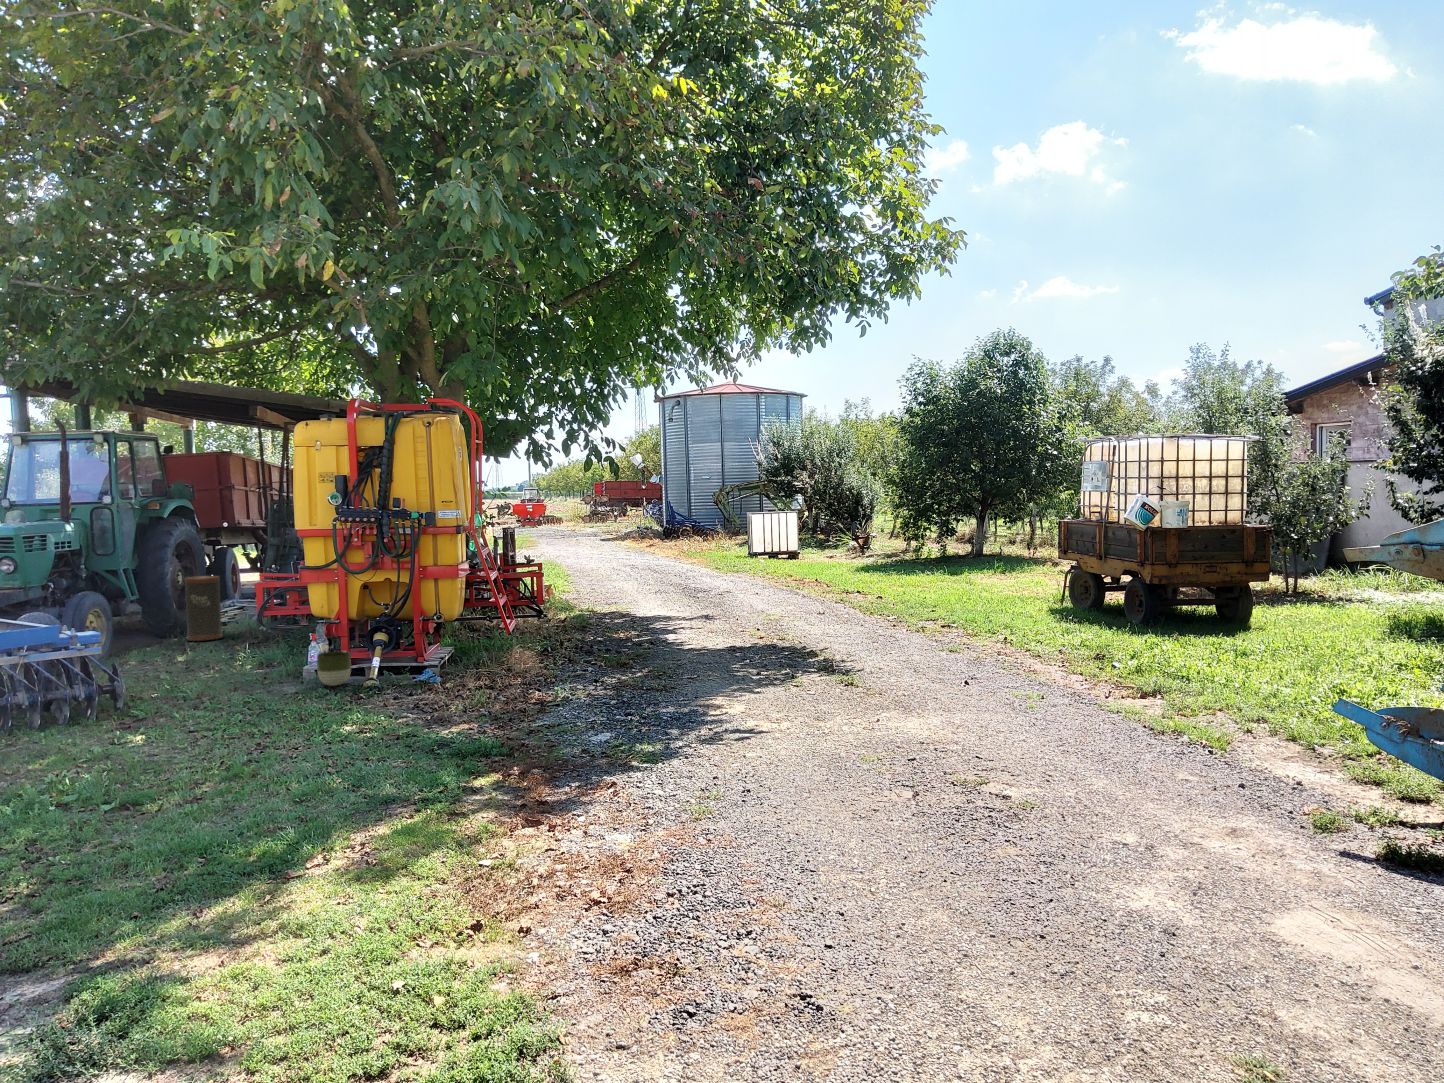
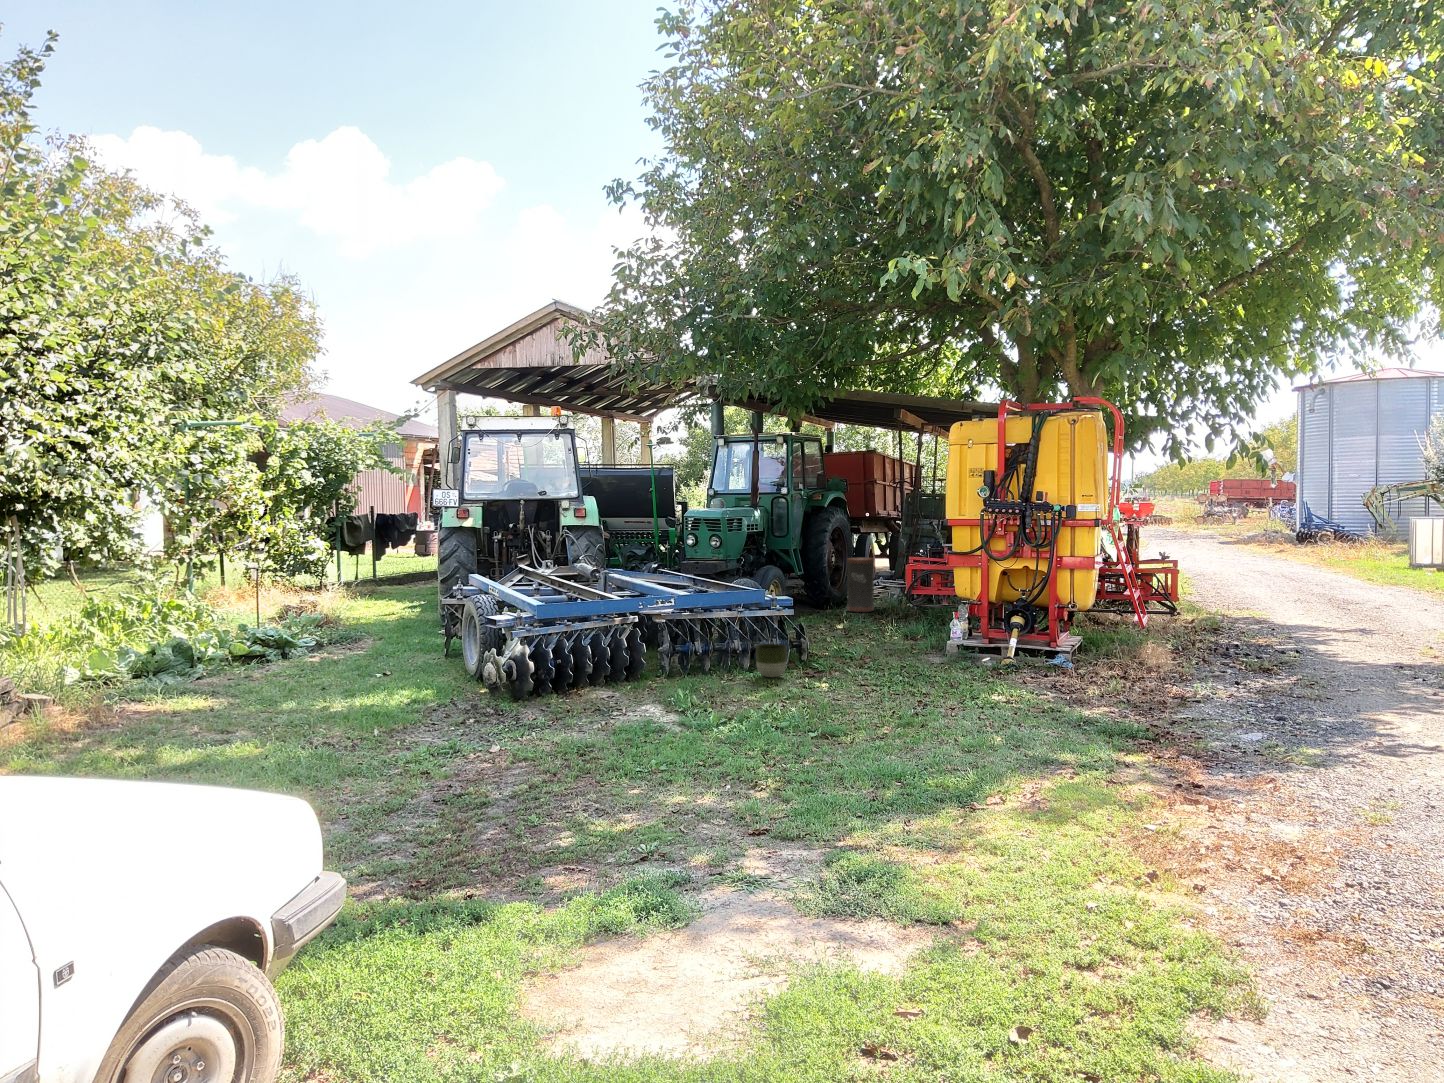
planter: present [317,651,351,686] -> present [756,644,786,677]

